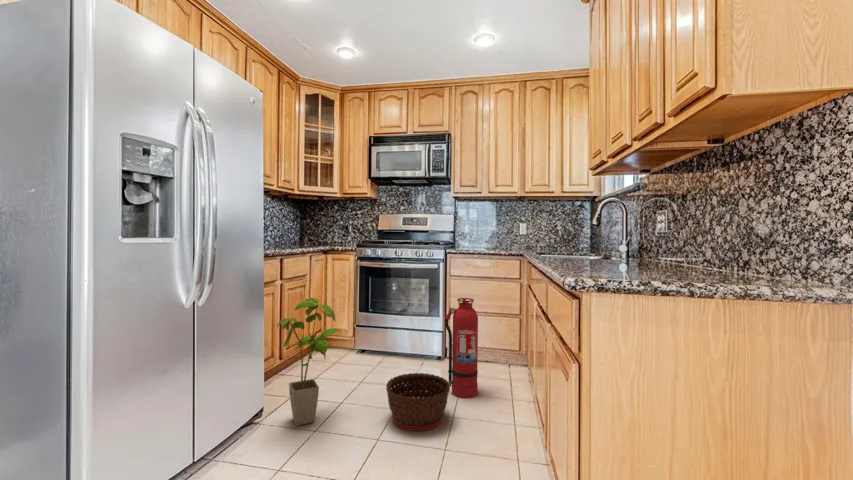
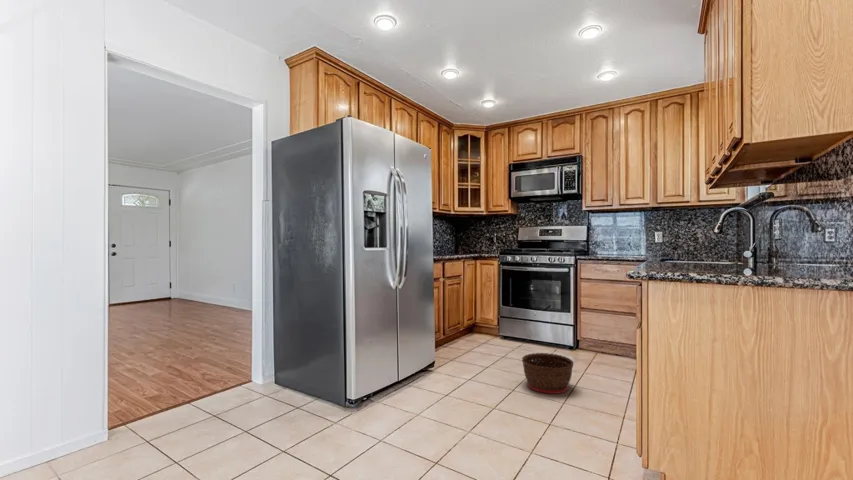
house plant: present [277,297,342,426] -> none [443,290,489,379]
fire extinguisher: present [445,298,478,398] -> none [572,296,603,379]

